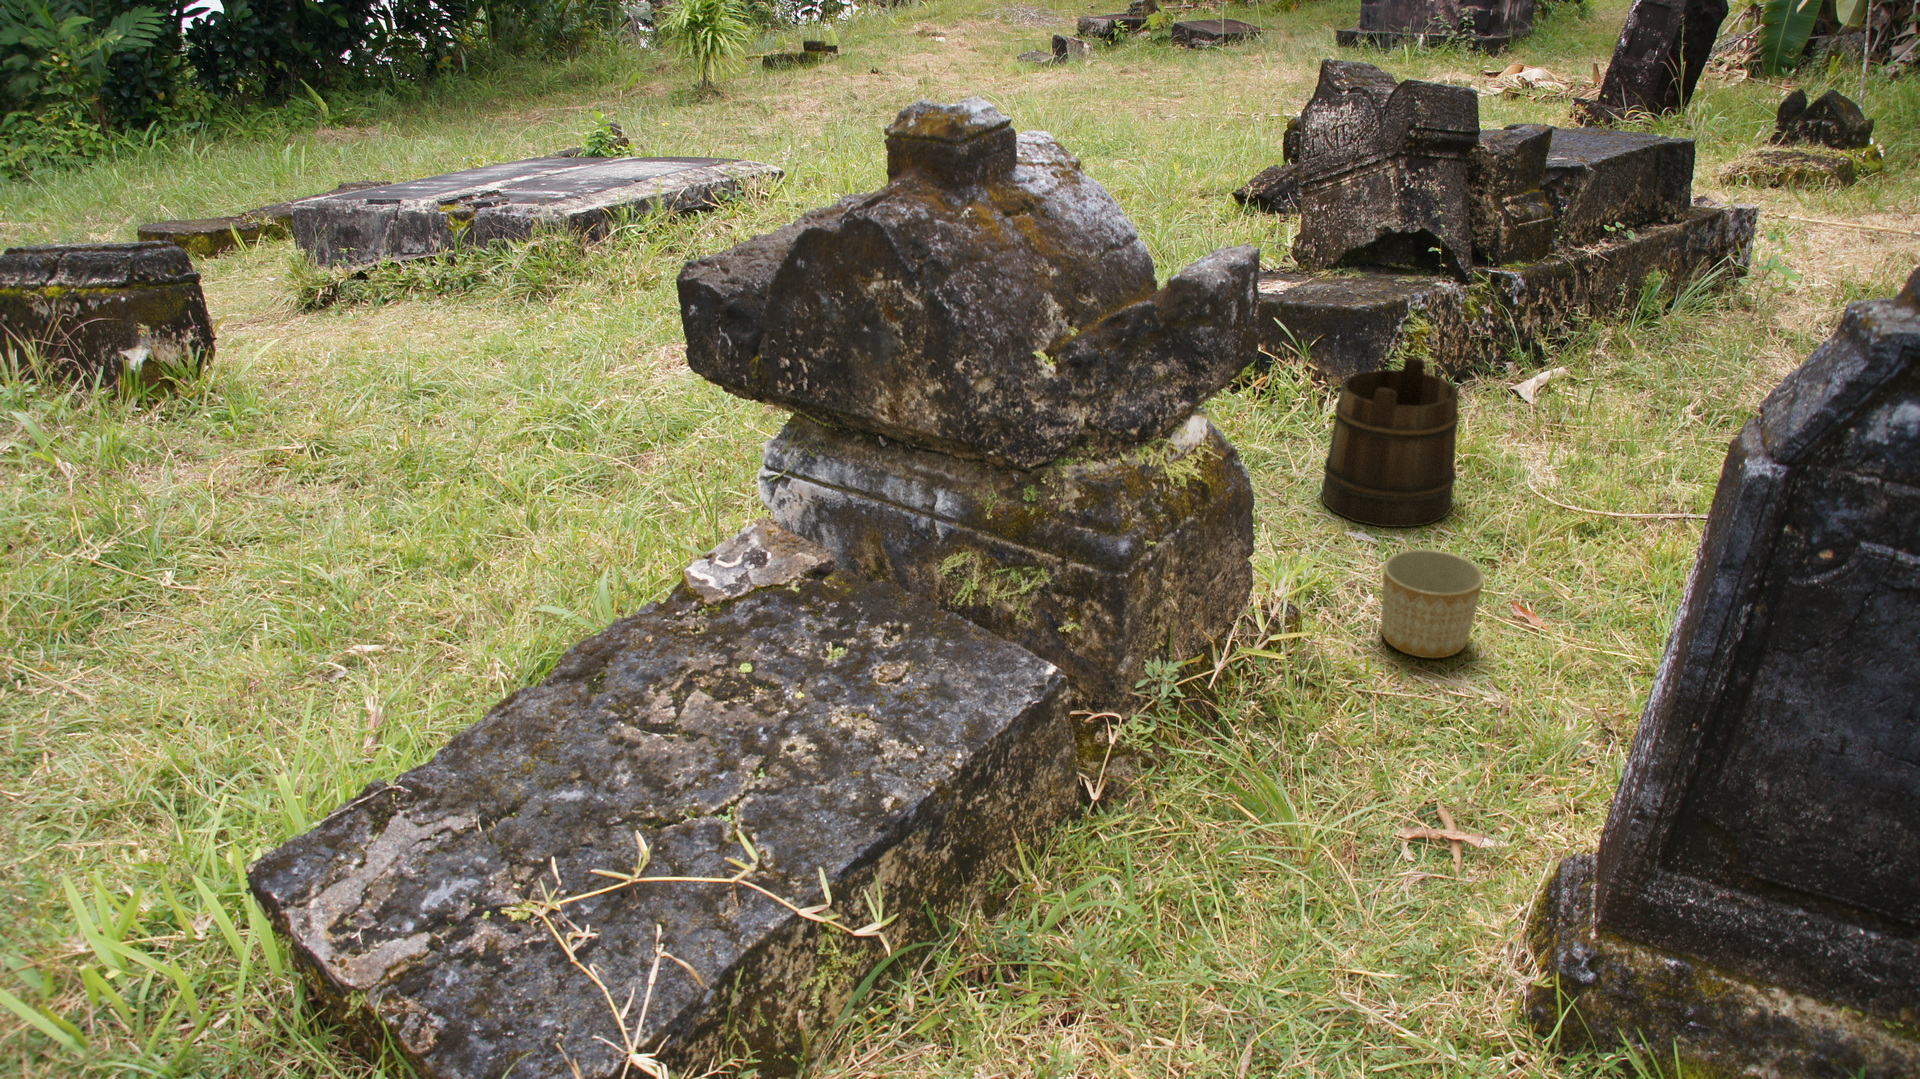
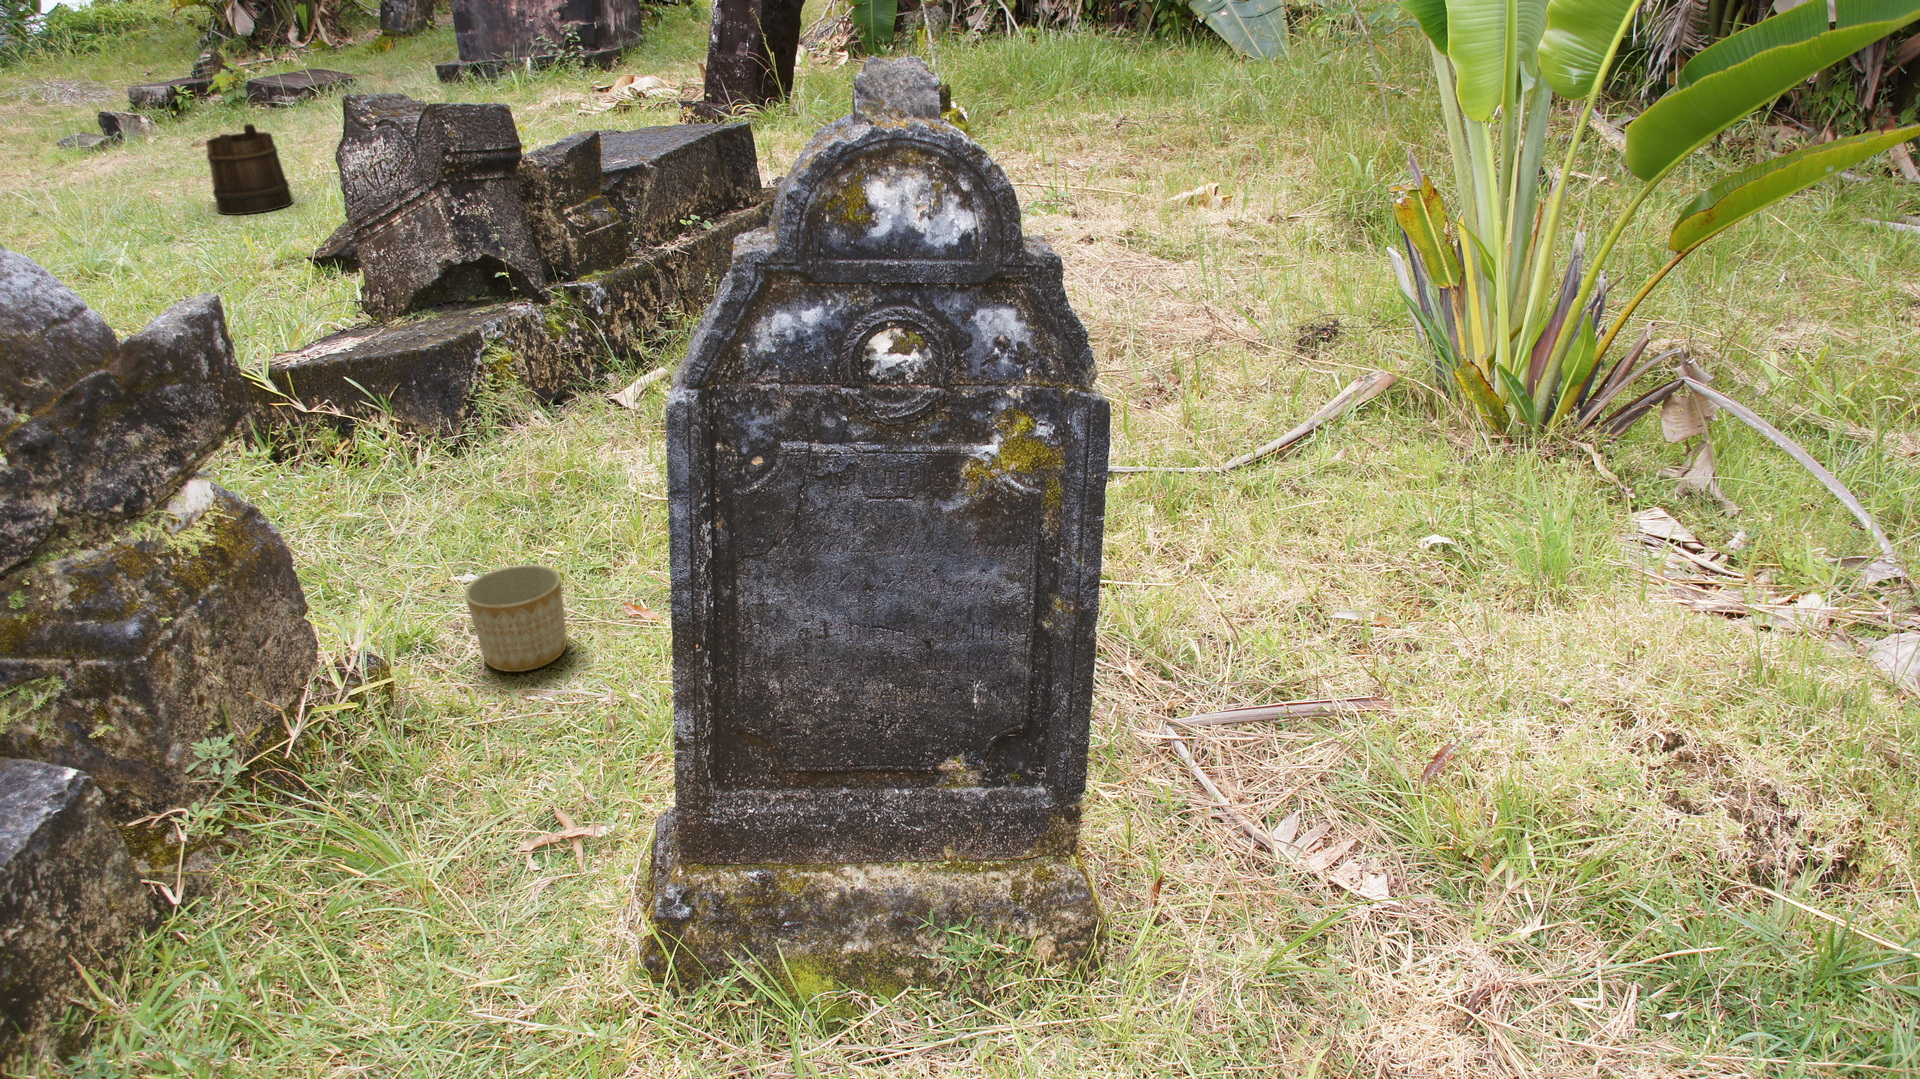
bucket: present [1322,357,1459,527] -> present [206,124,293,215]

